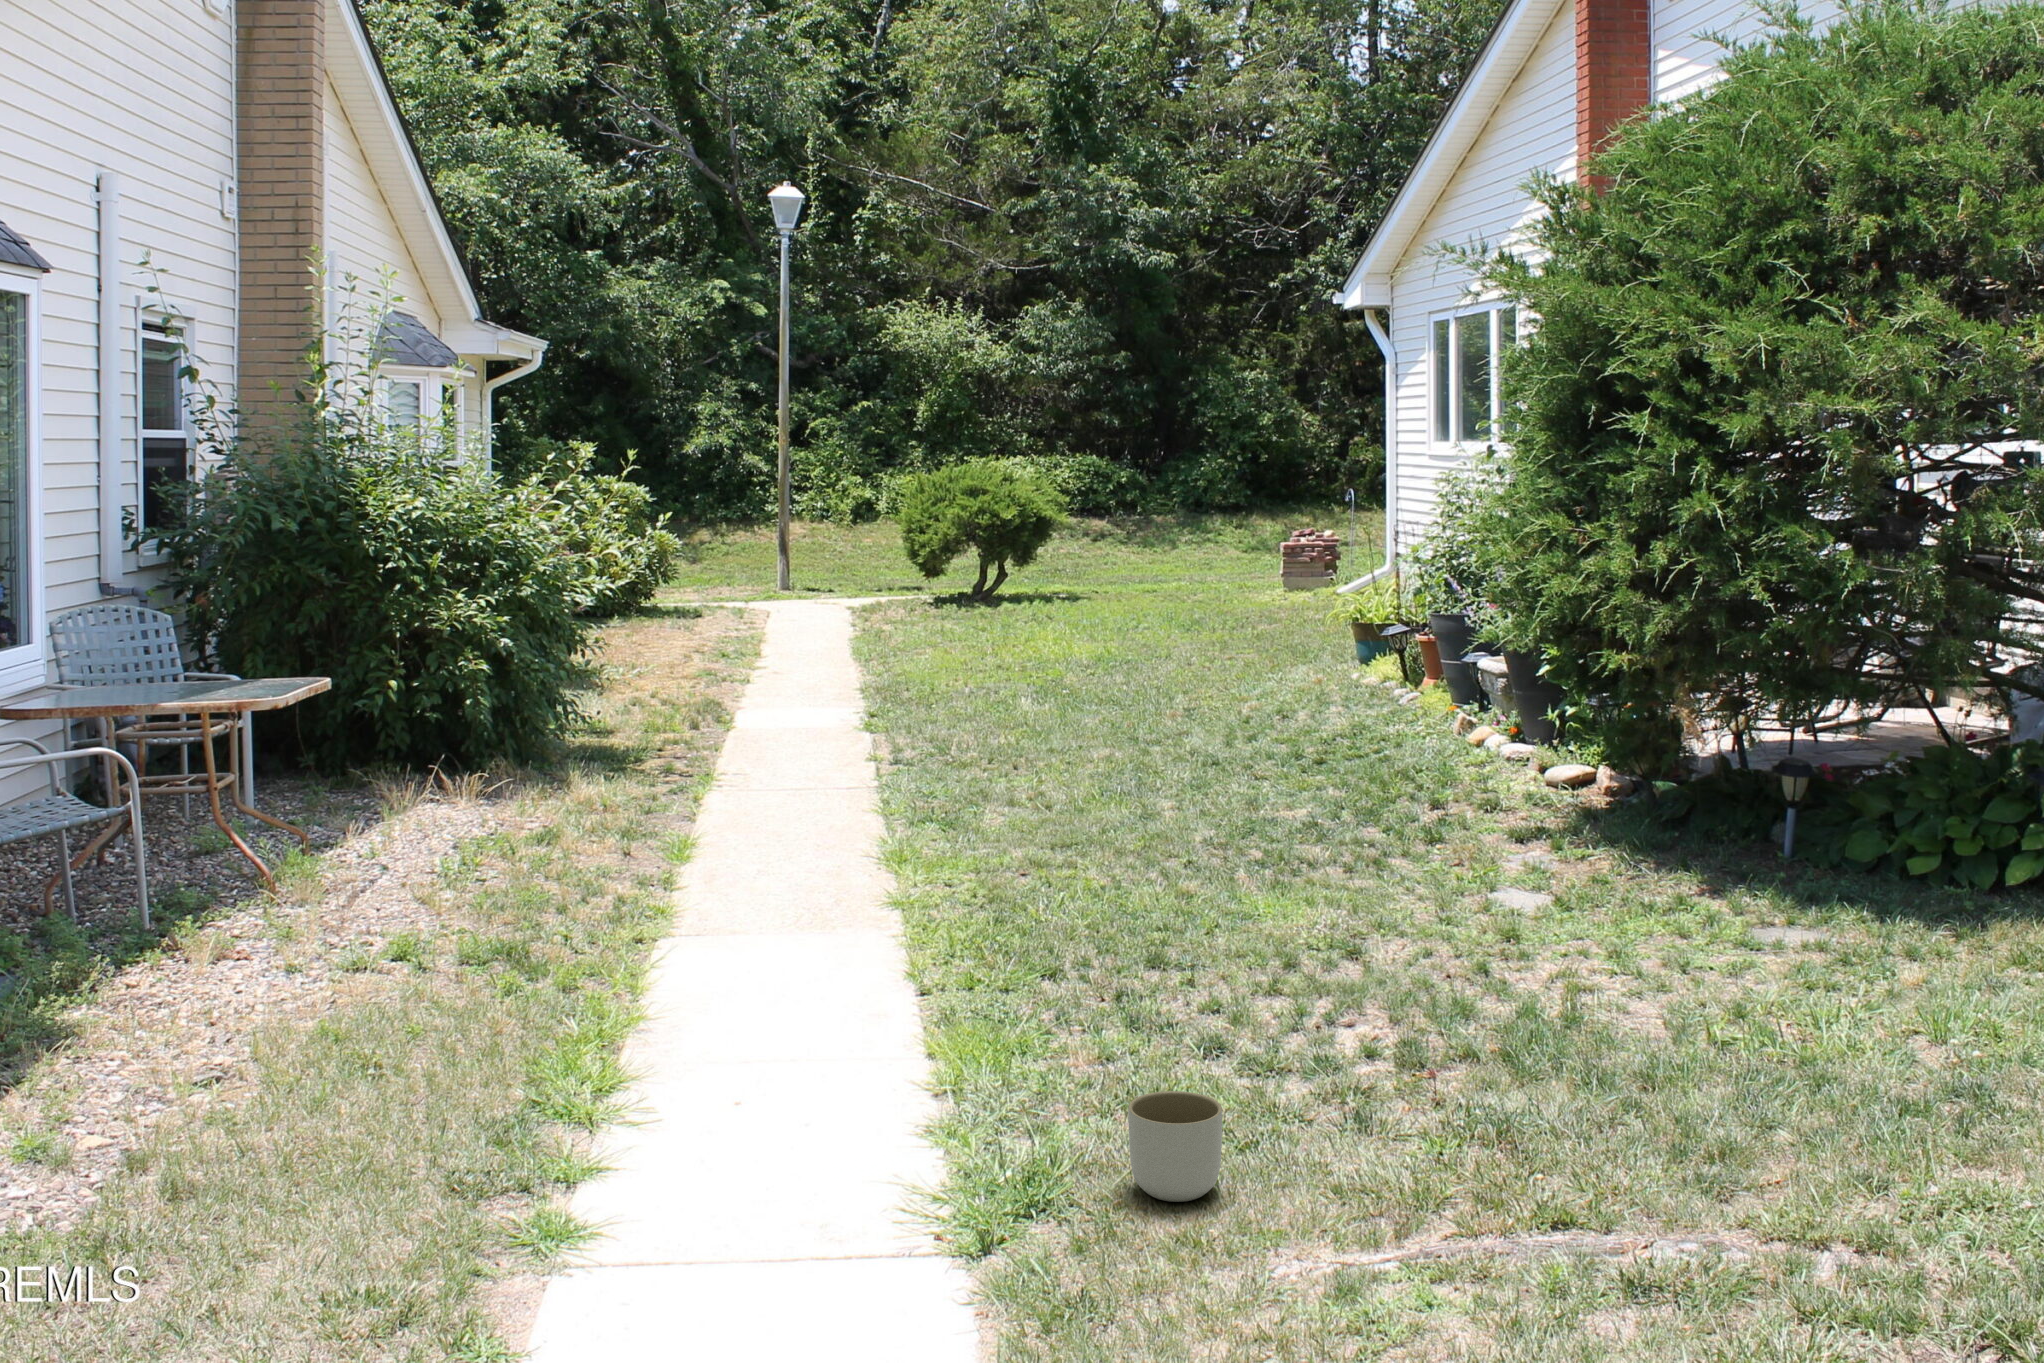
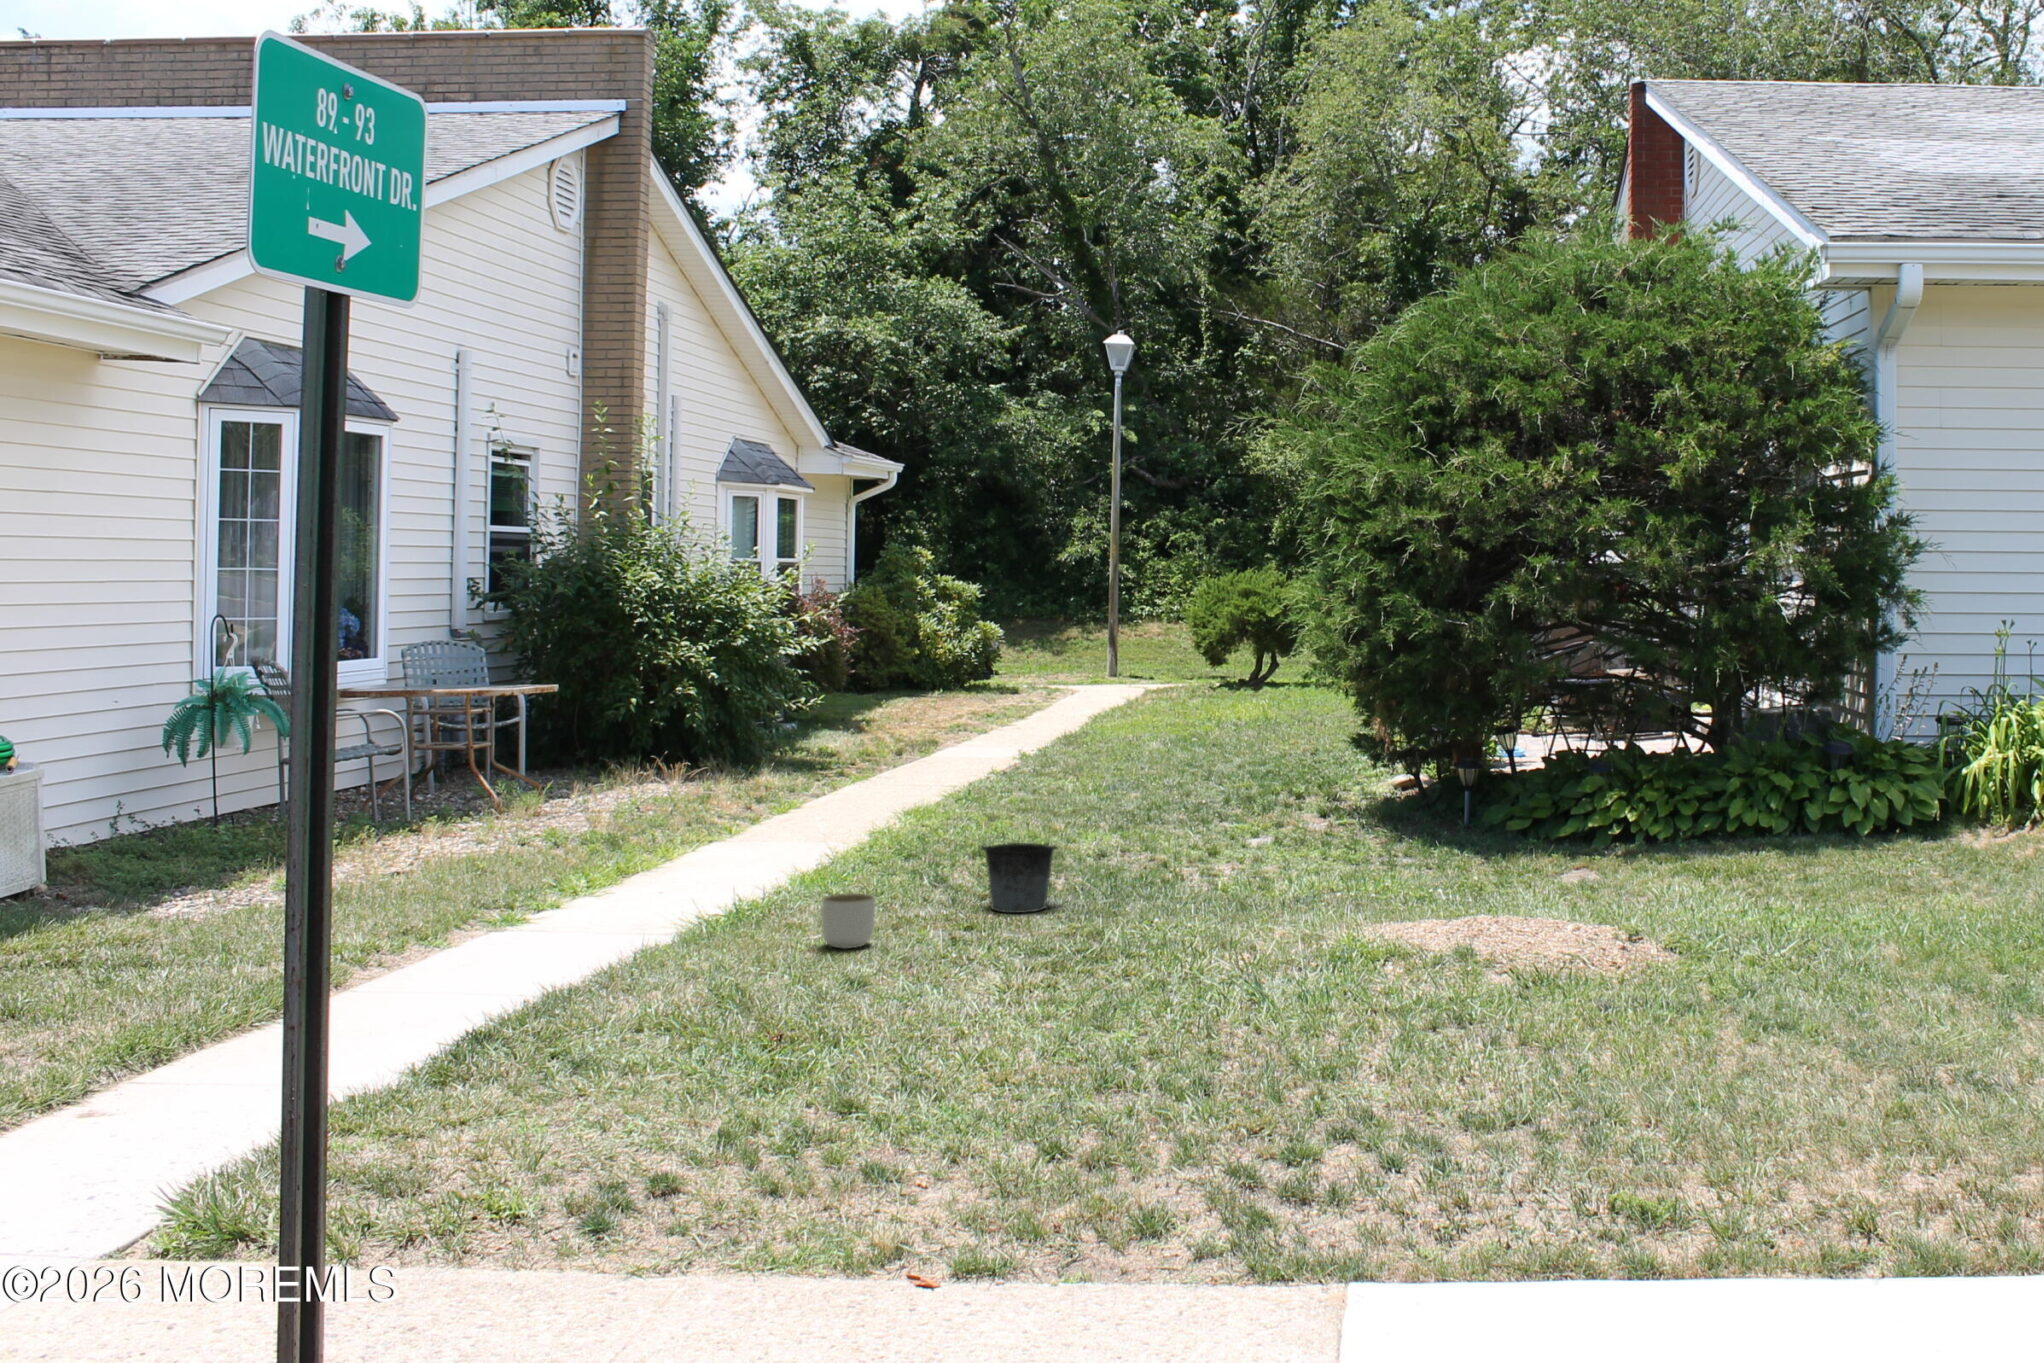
bucket: none [1251,943,1376,1069] -> present [980,843,1058,913]

